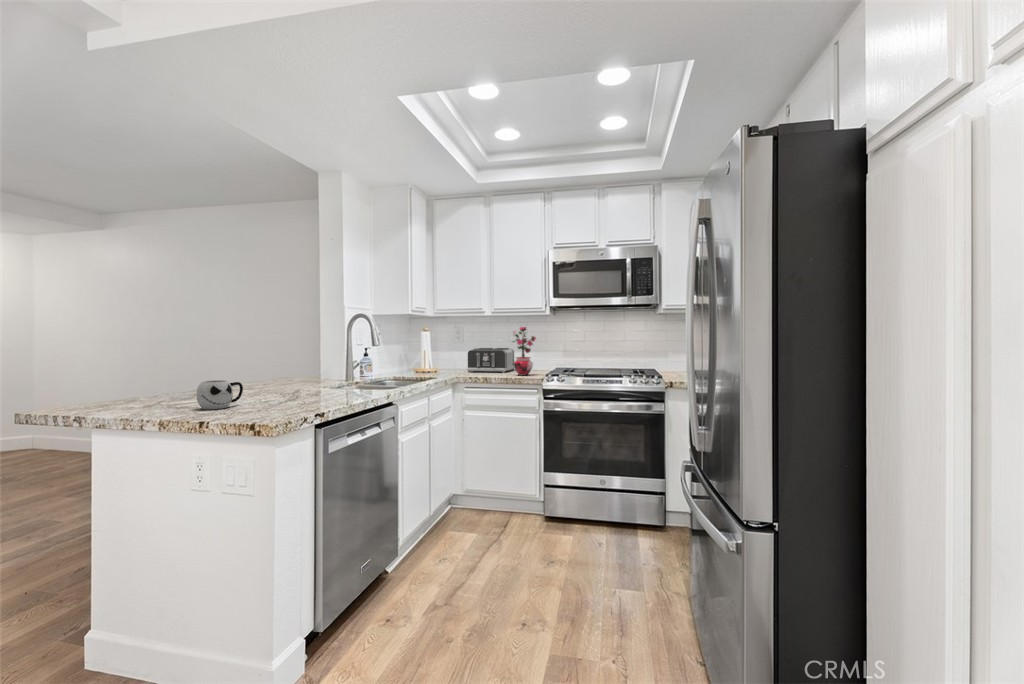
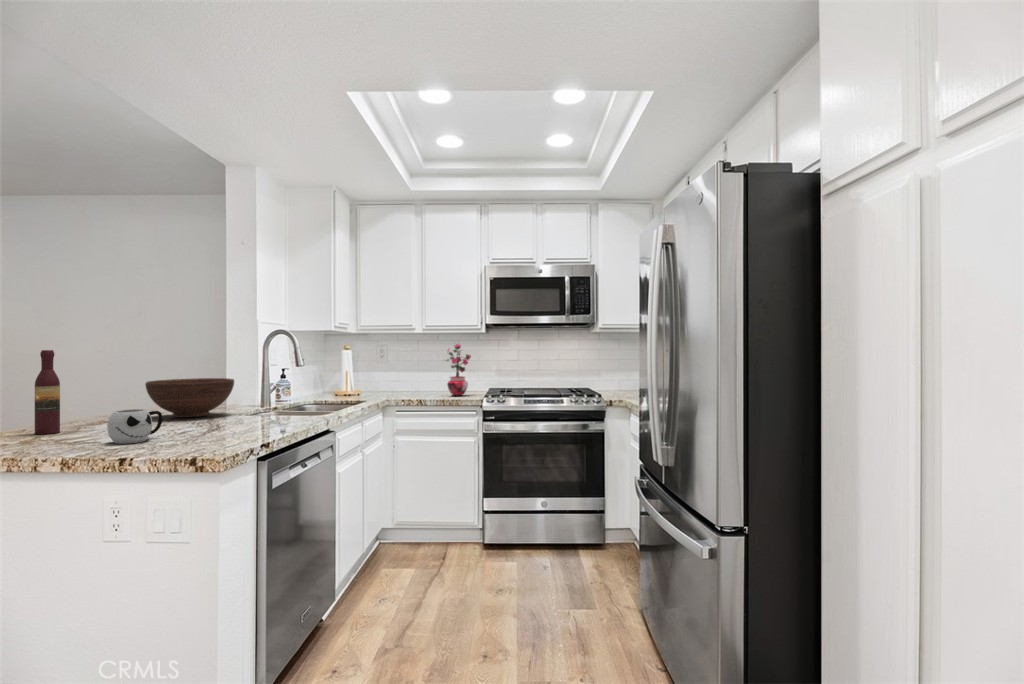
wine bottle: none [150,330,171,400] -> present [35,350,60,435]
toaster: present [467,348,514,373] -> none [394,367,444,394]
fruit bowl: none [243,356,317,389] -> present [146,378,234,418]

